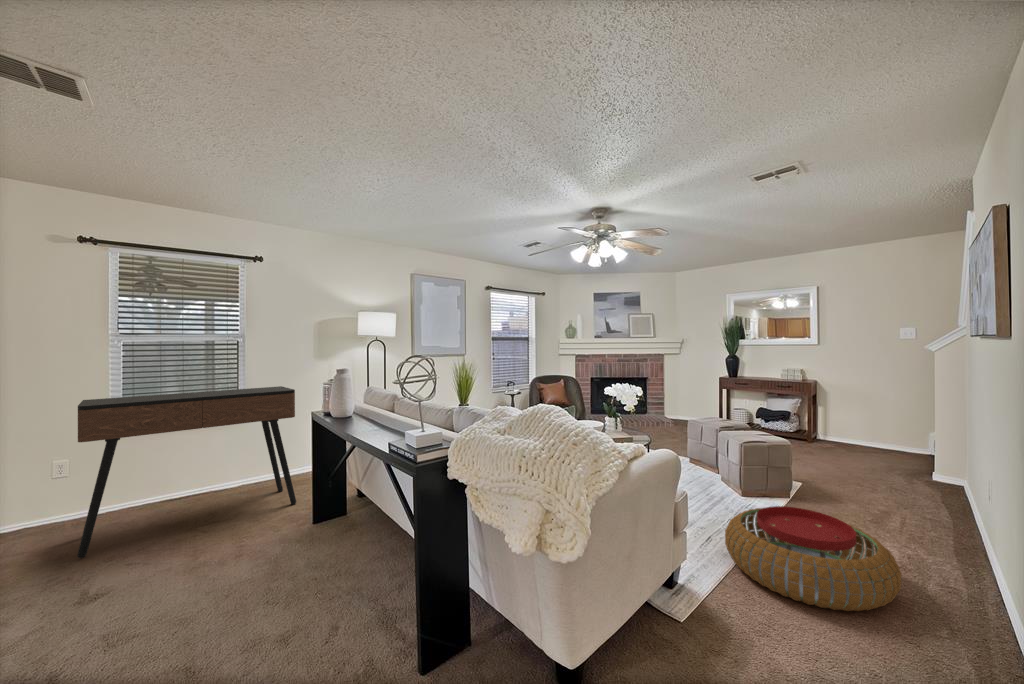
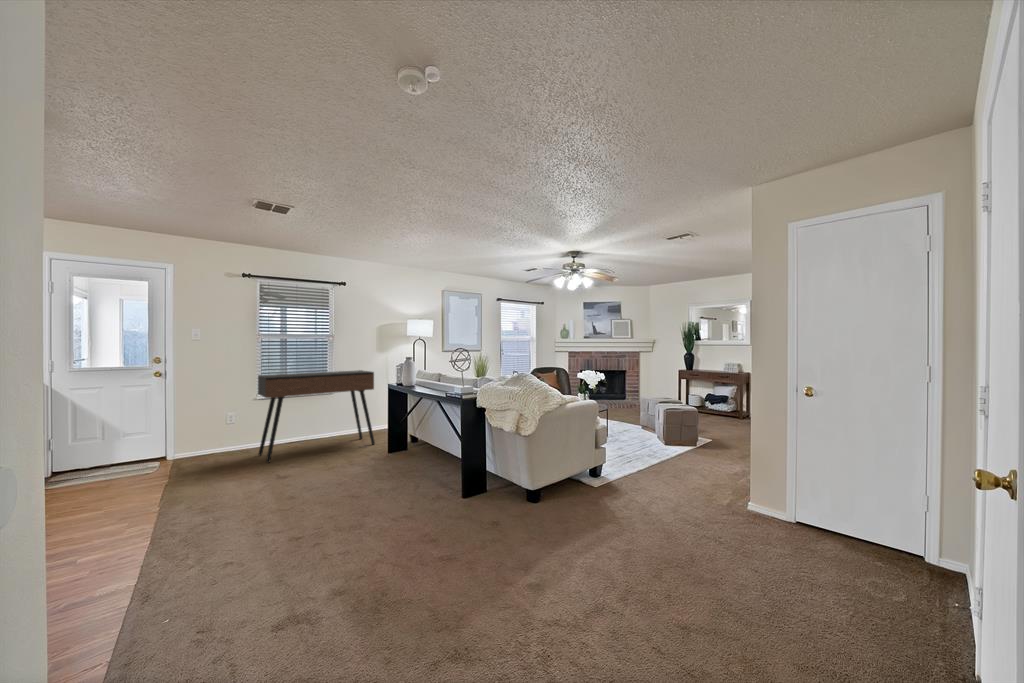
pouf: present [725,506,901,611] -> none [630,439,714,484]

